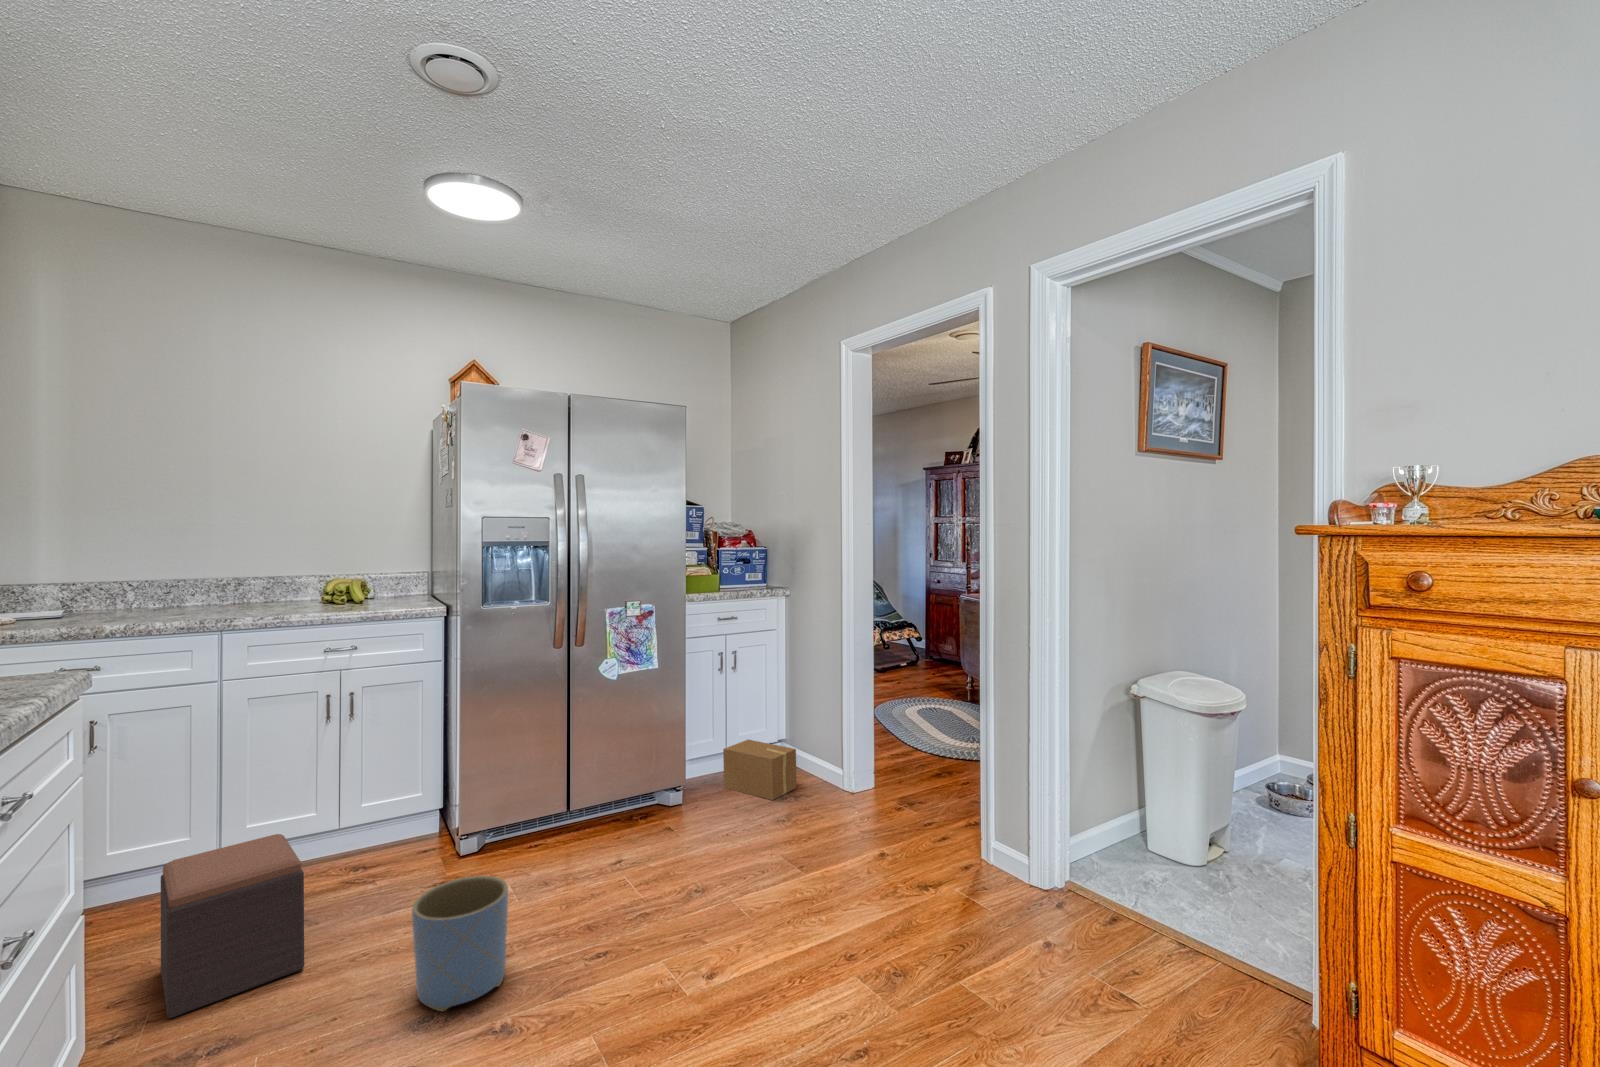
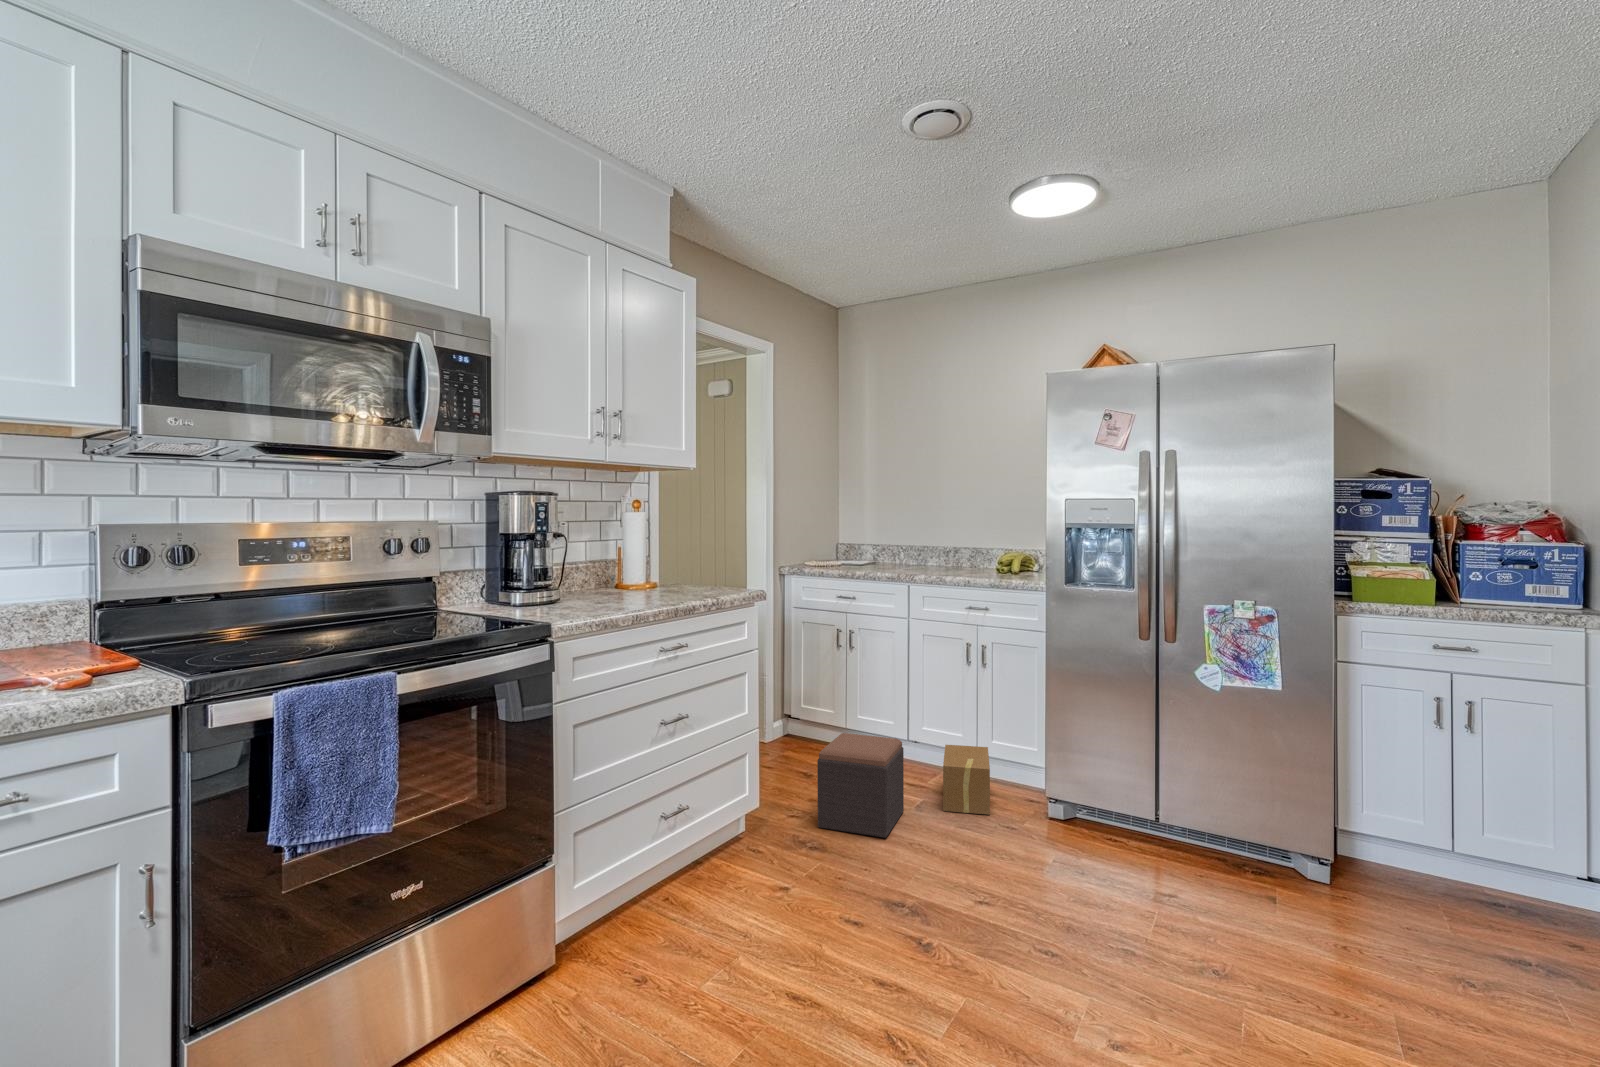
cardboard box: present [723,740,797,800] -> present [943,745,990,815]
planter: present [412,876,508,1011] -> none [905,815,979,920]

